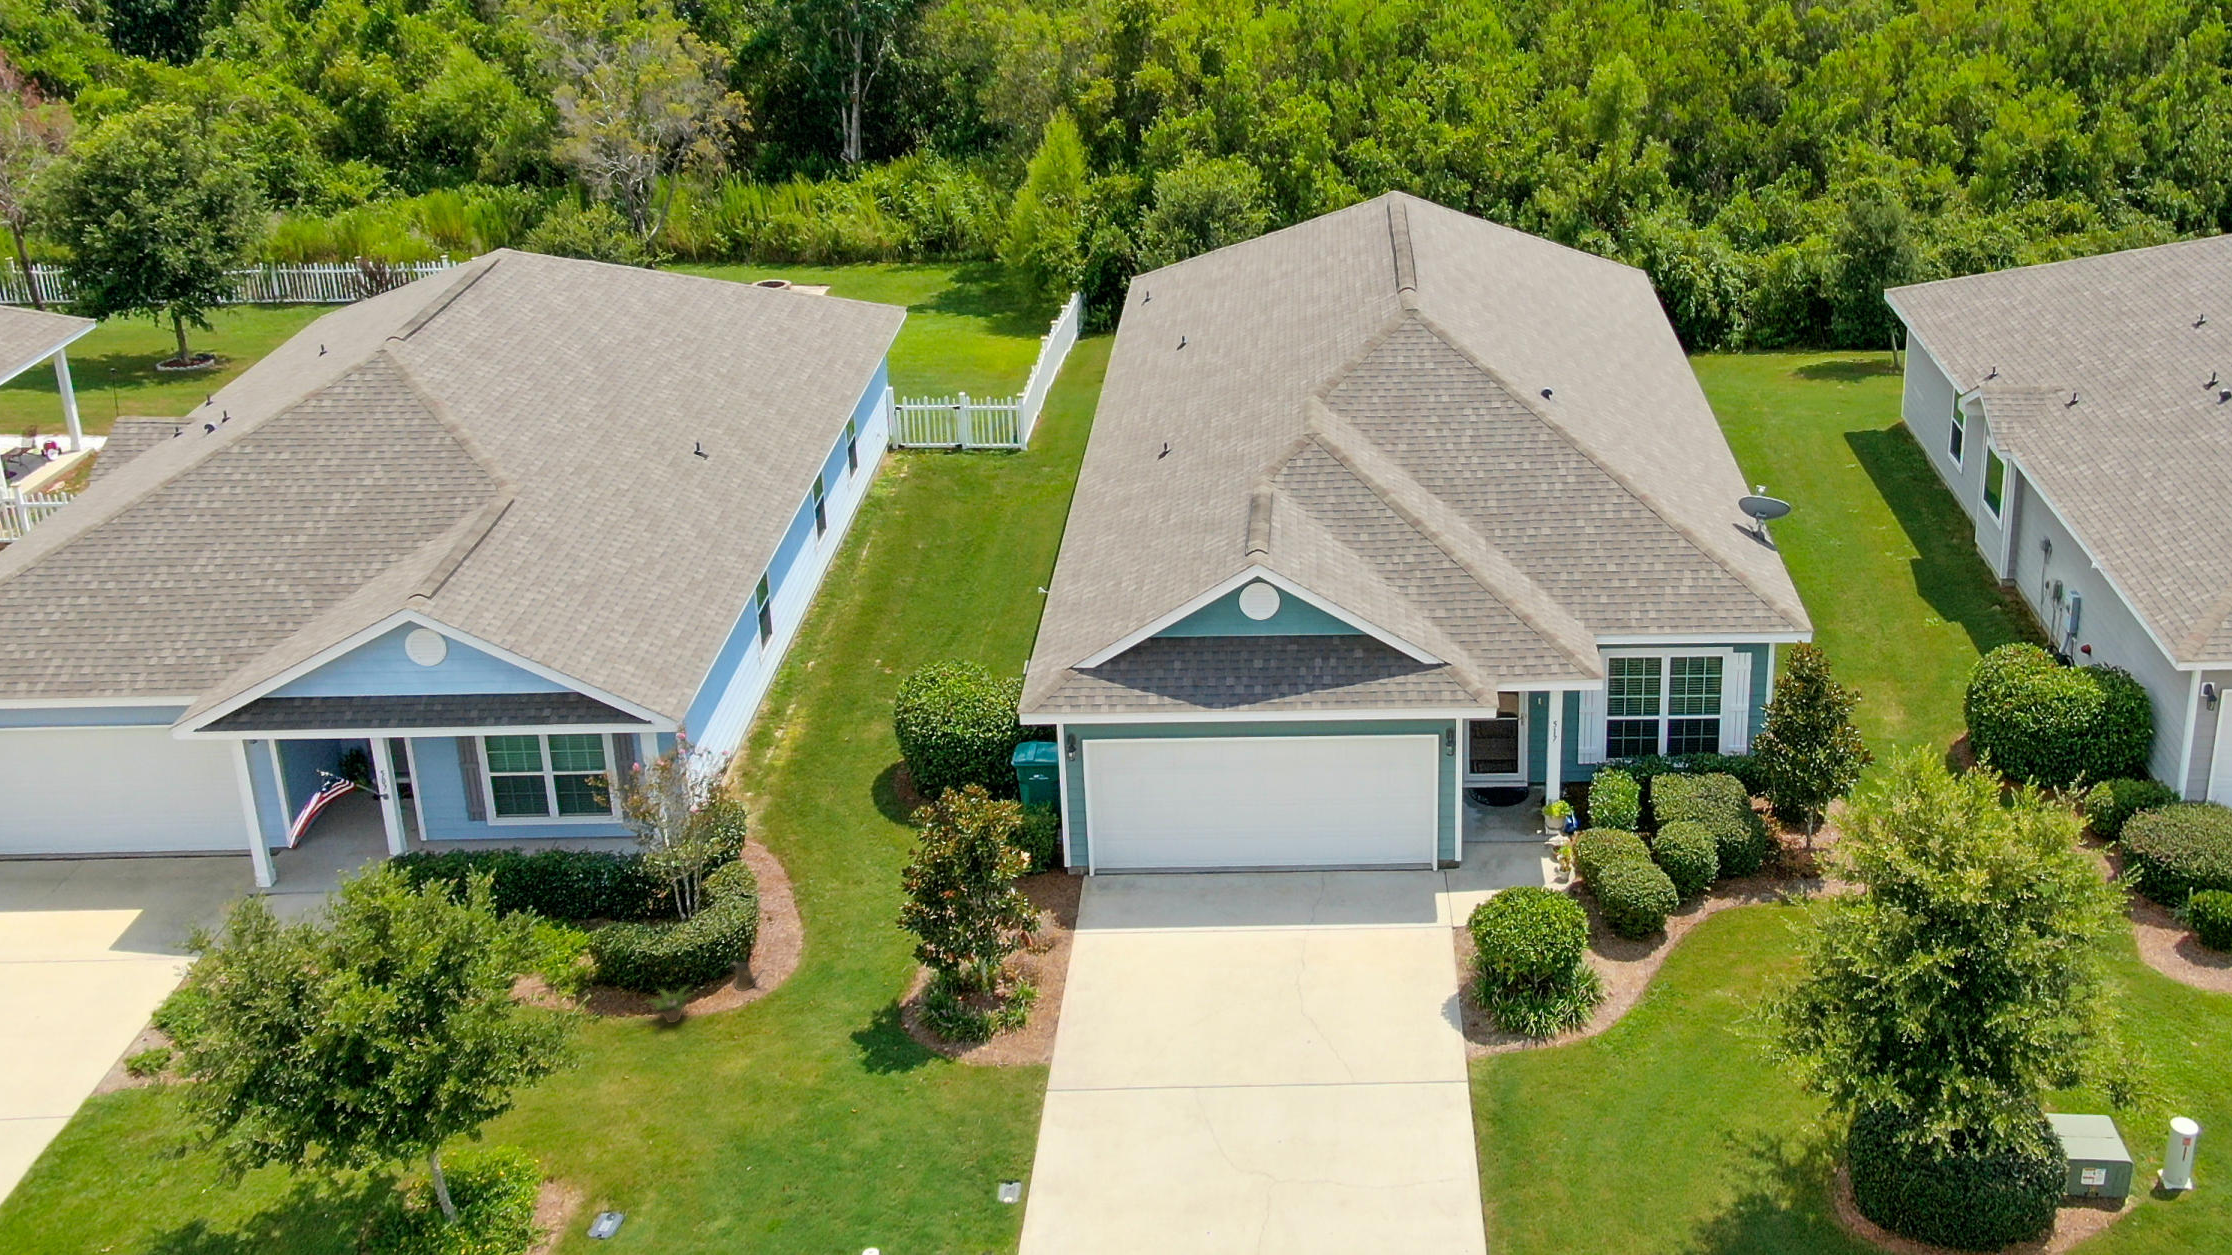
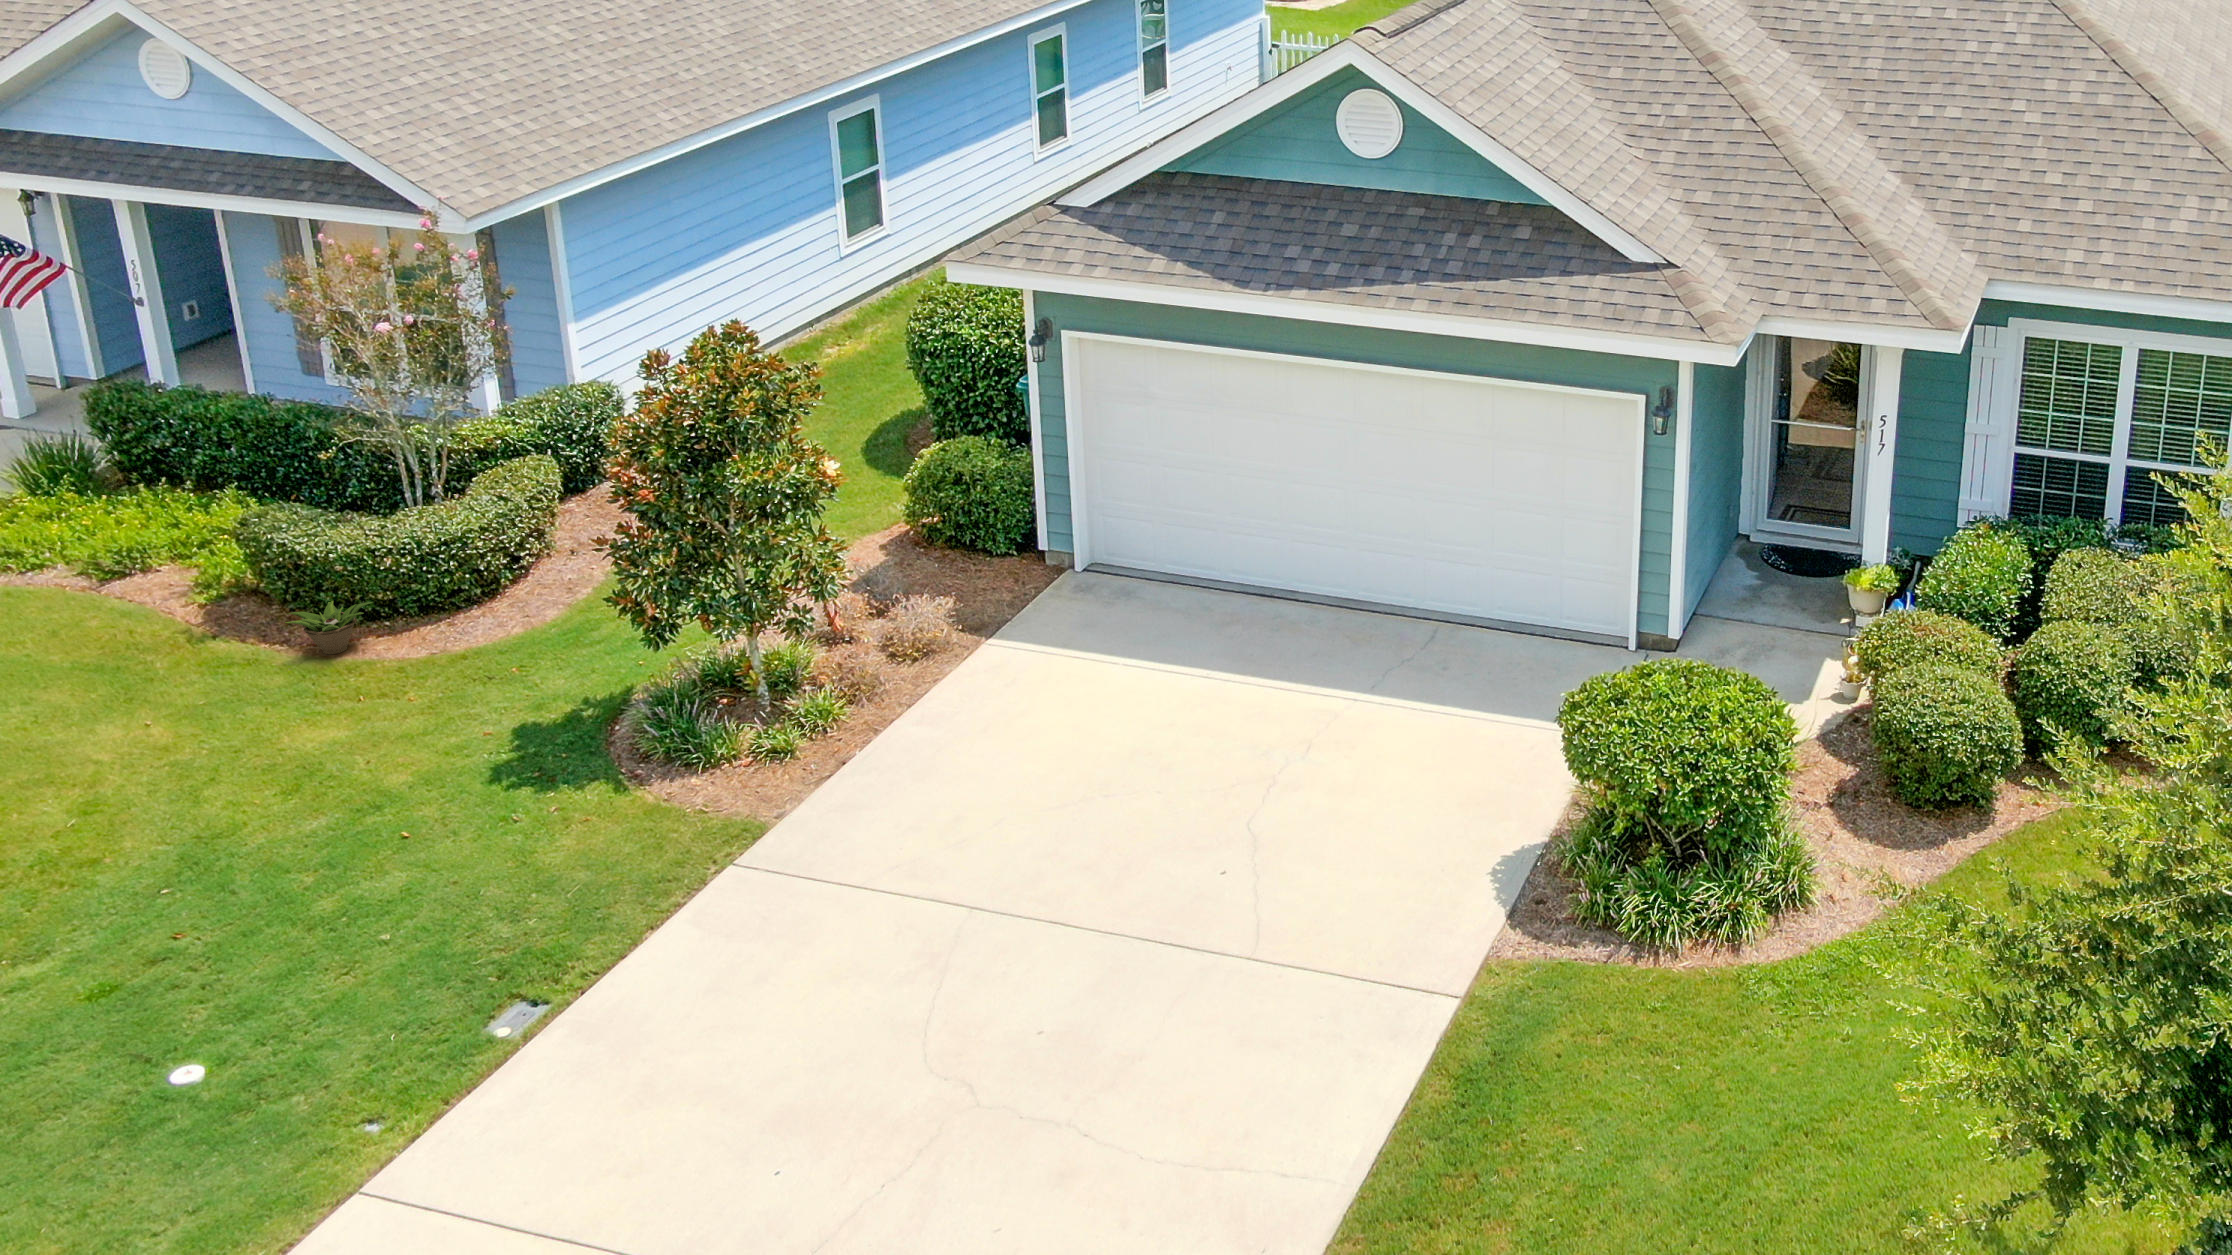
watering can: present [730,962,762,991] -> none [456,586,492,632]

